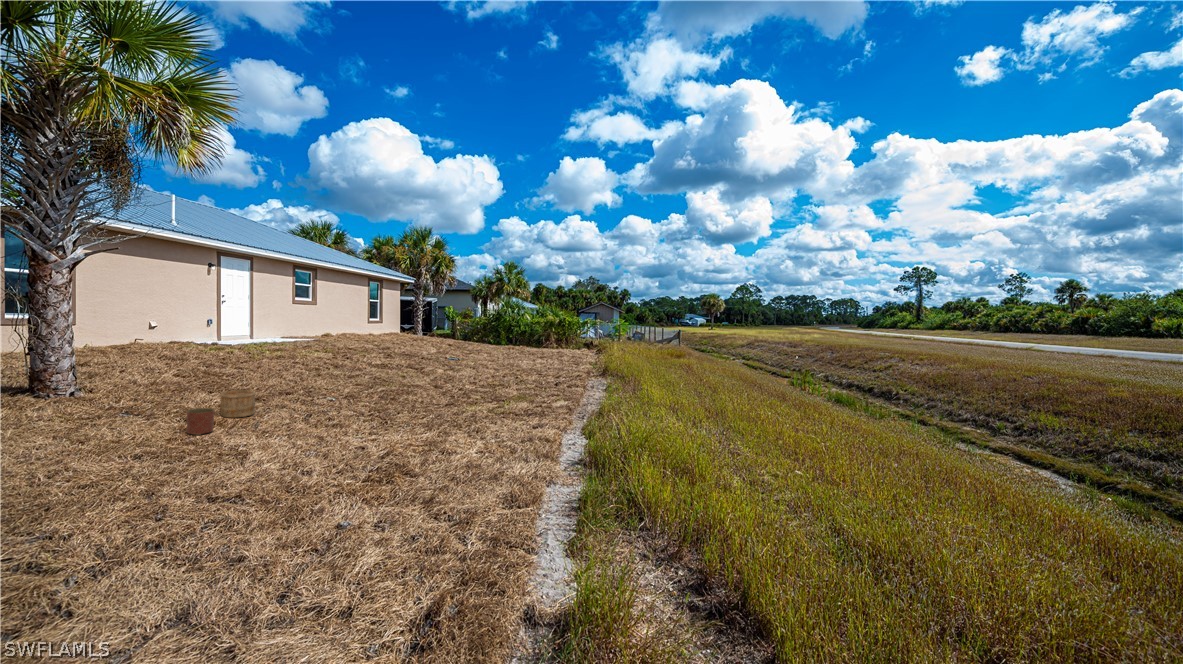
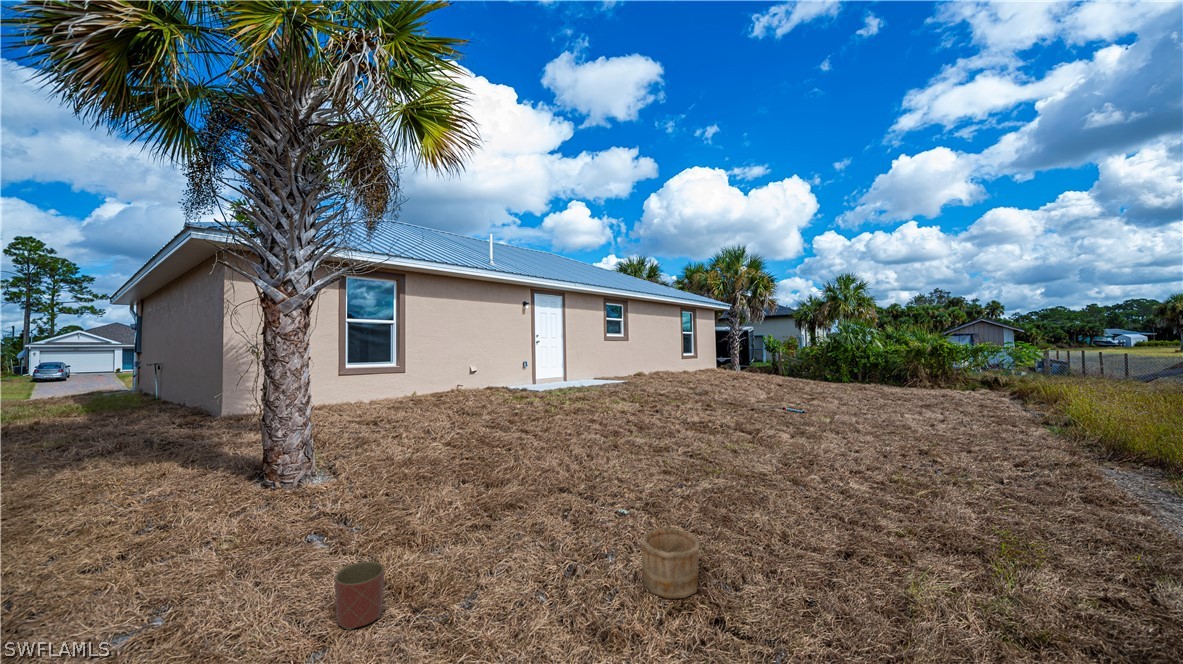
wooden bucket: present [220,390,256,418] -> present [640,528,700,599]

